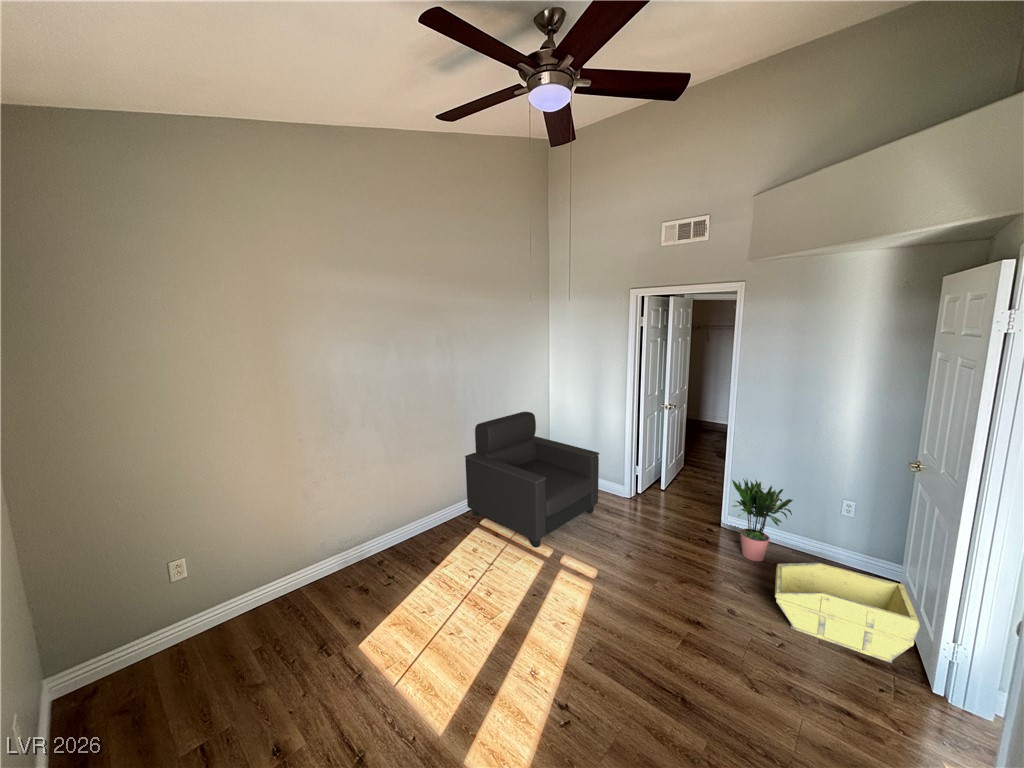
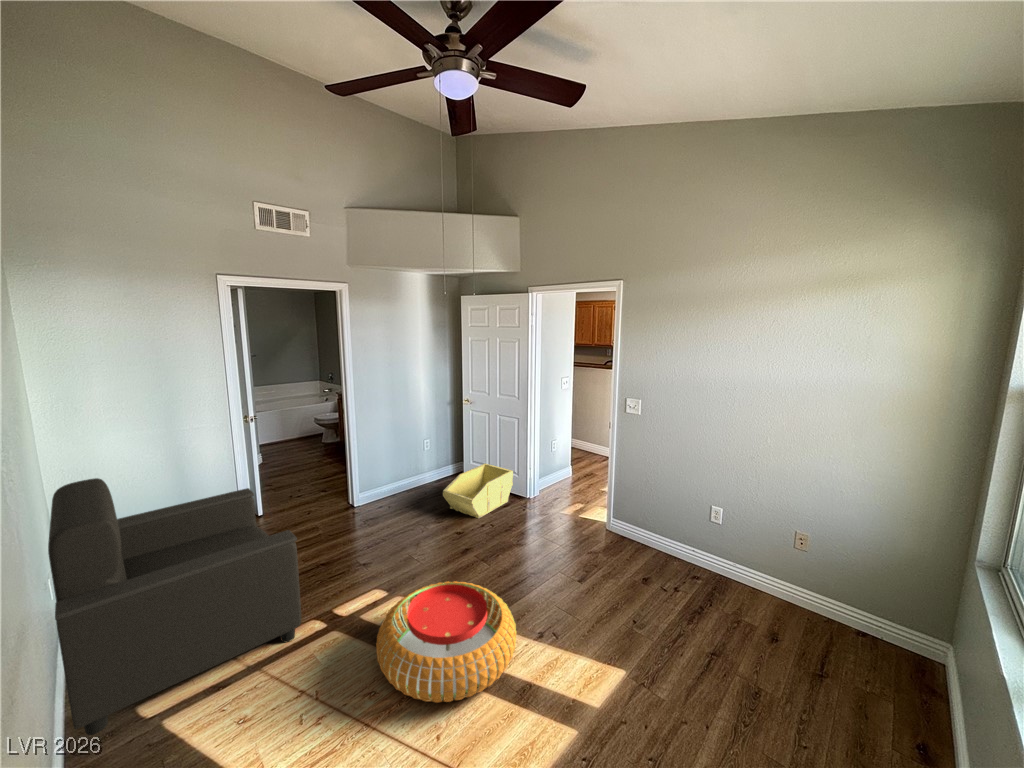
potted plant: present [732,479,793,561] -> none [381,436,431,510]
pouf: none [470,565,591,672] -> present [376,581,516,702]

